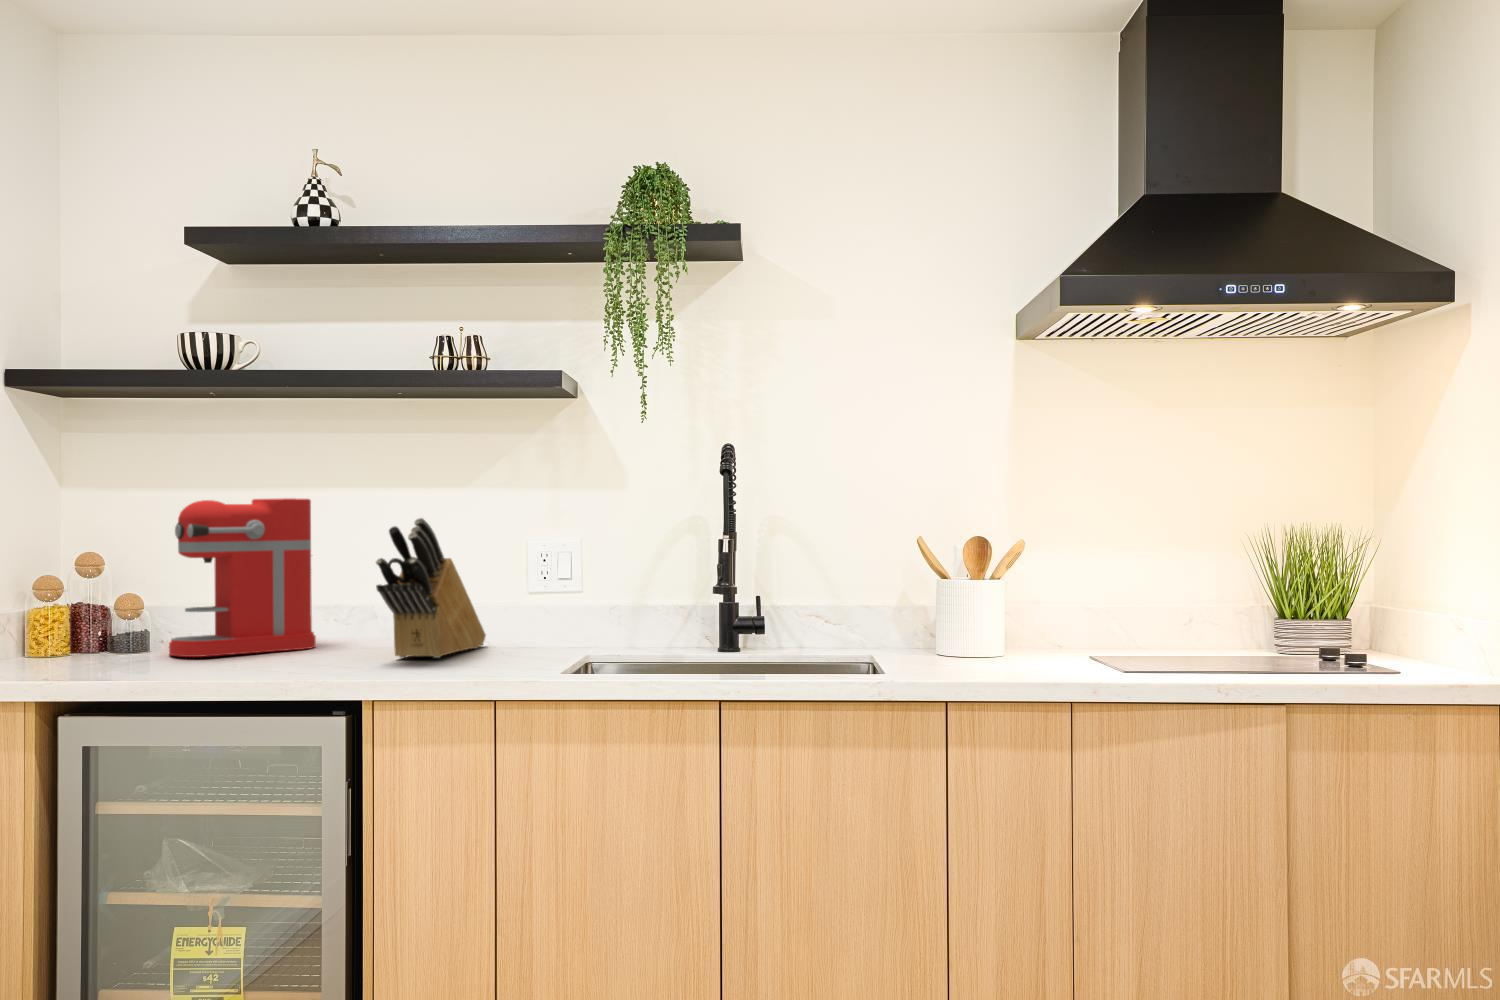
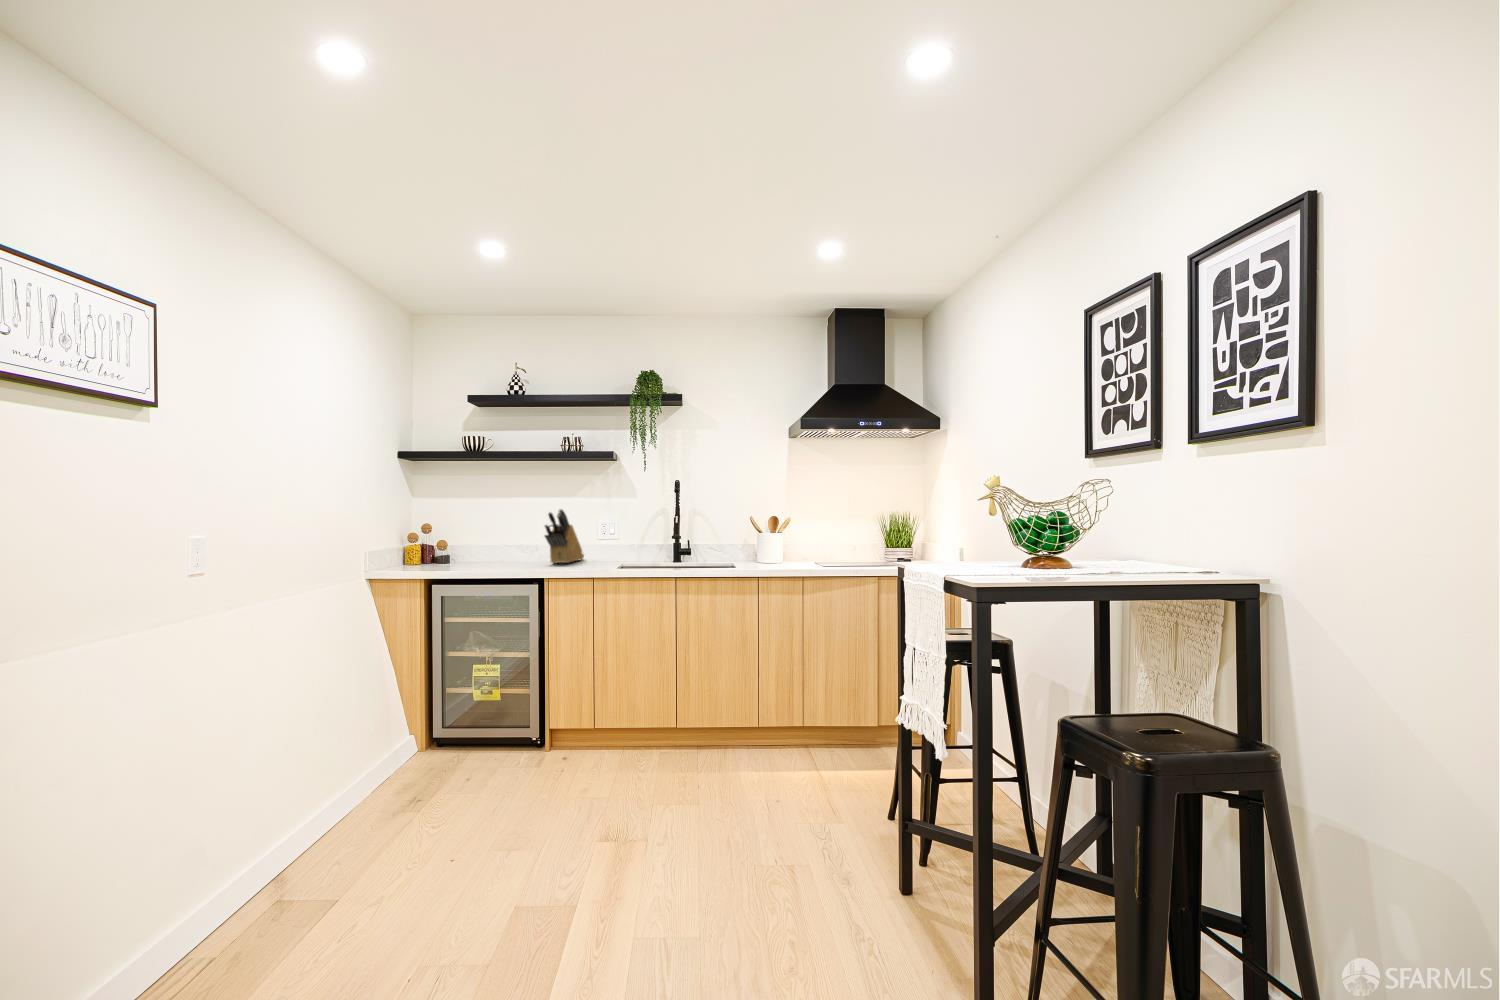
coffee maker: present [169,498,316,657] -> none [459,502,516,564]

